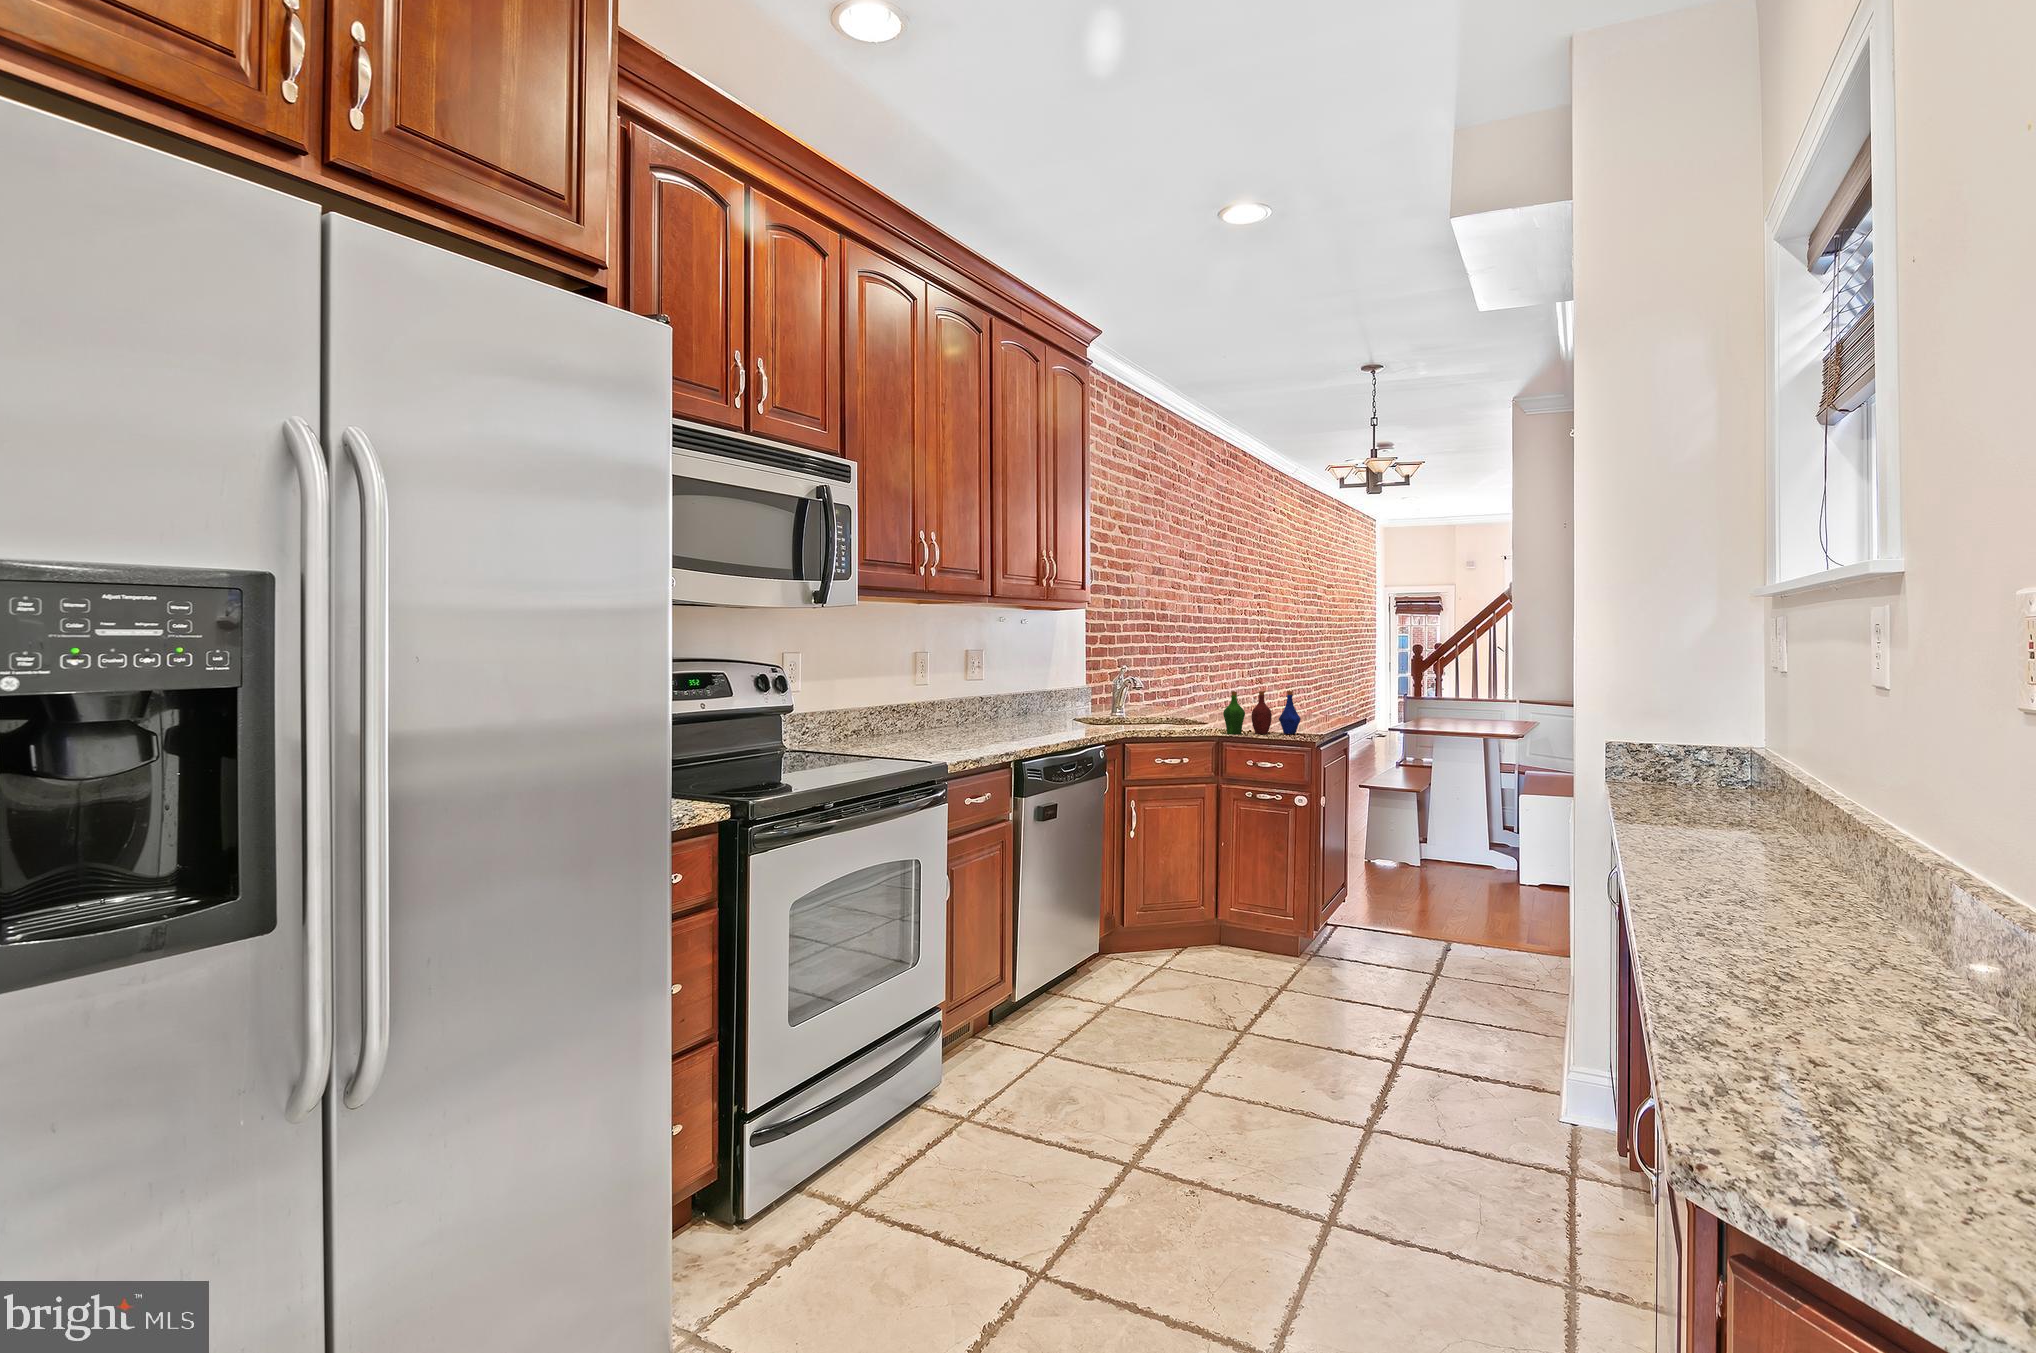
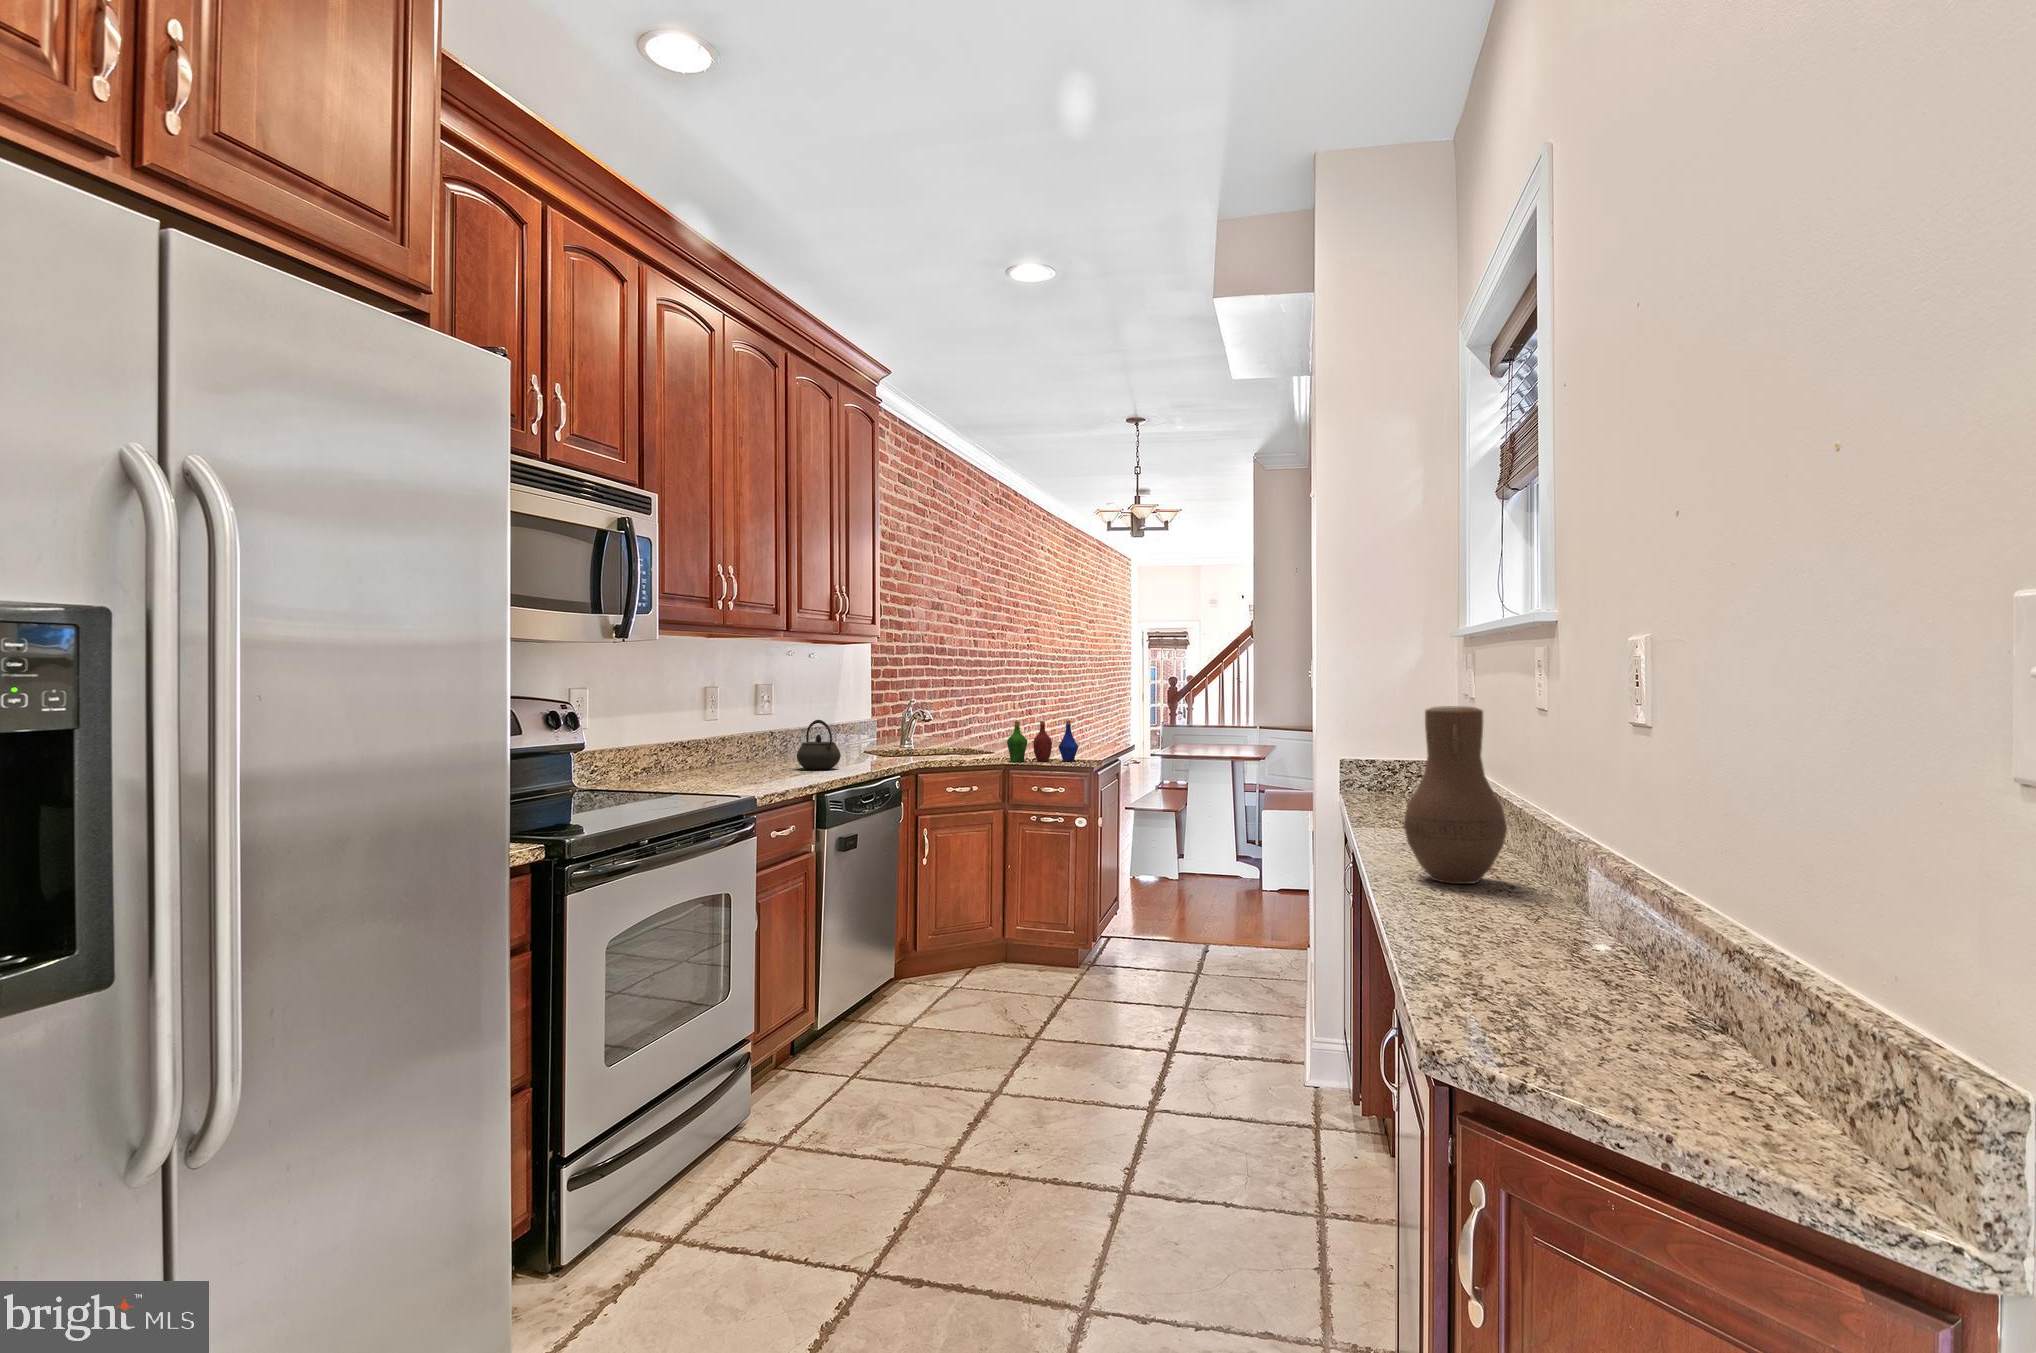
vase: none [1673,682,1820,906] -> present [1403,706,1507,884]
kettle: none [1005,688,1049,738] -> present [797,720,841,770]

